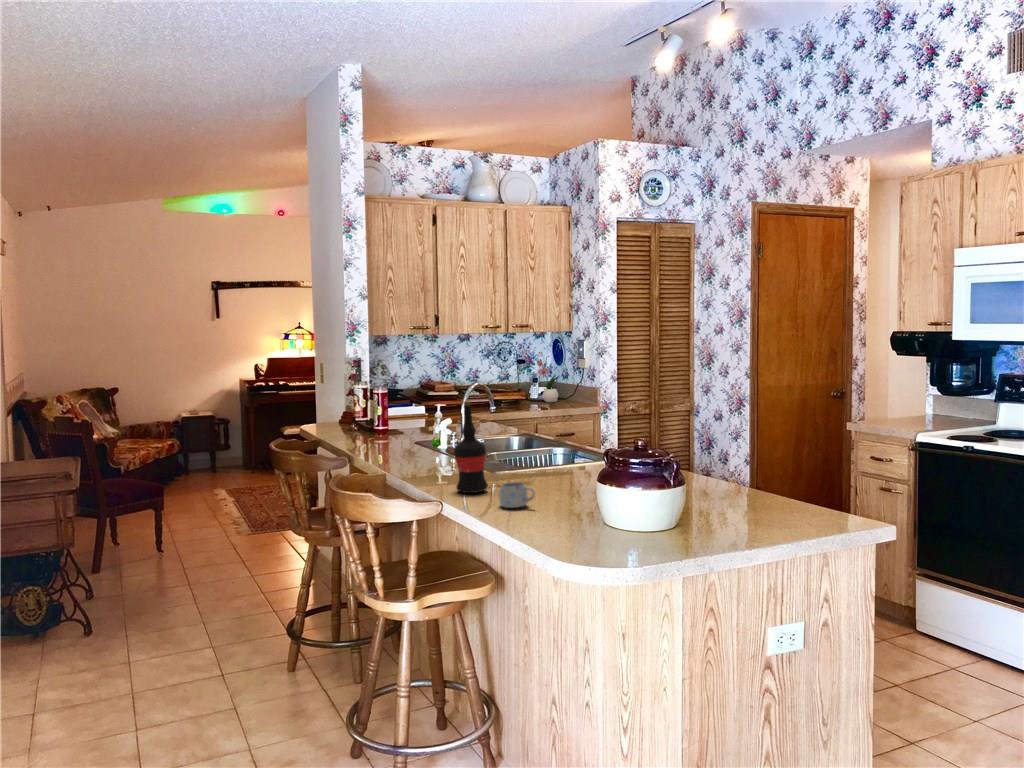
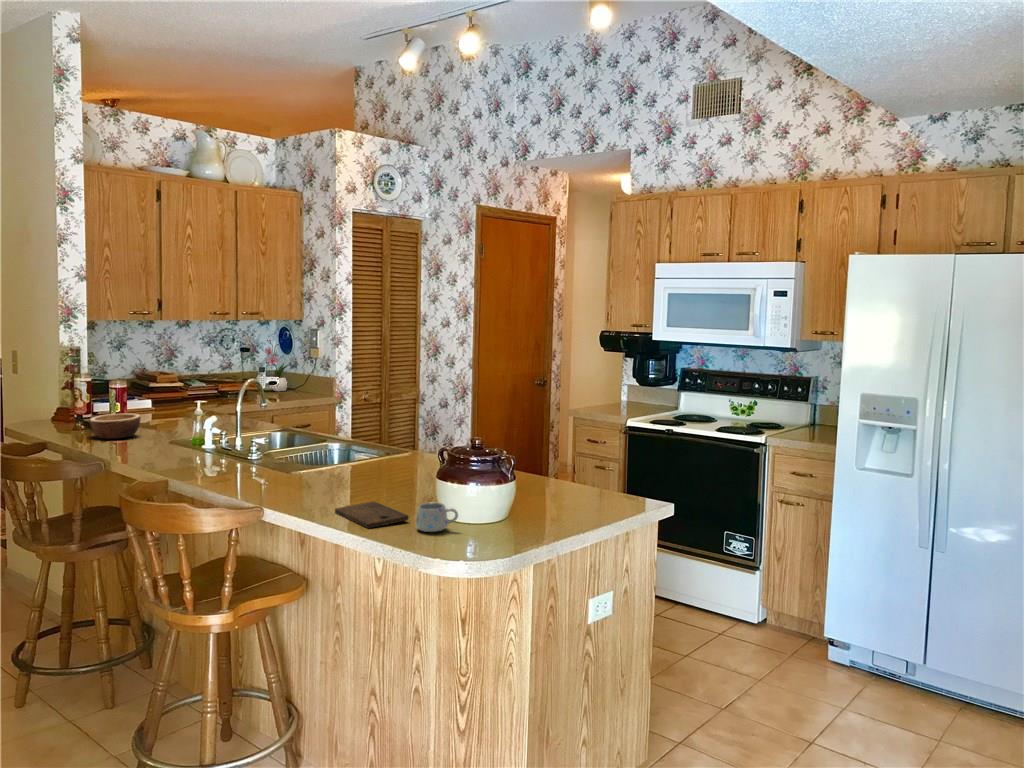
wine bottle: present [454,401,488,493] -> none [256,399,290,489]
bowl: none [350,419,393,442] -> present [90,413,141,439]
mug: present [499,482,535,508] -> present [416,502,458,532]
cutting board: none [512,510,581,538] -> present [335,502,408,528]

